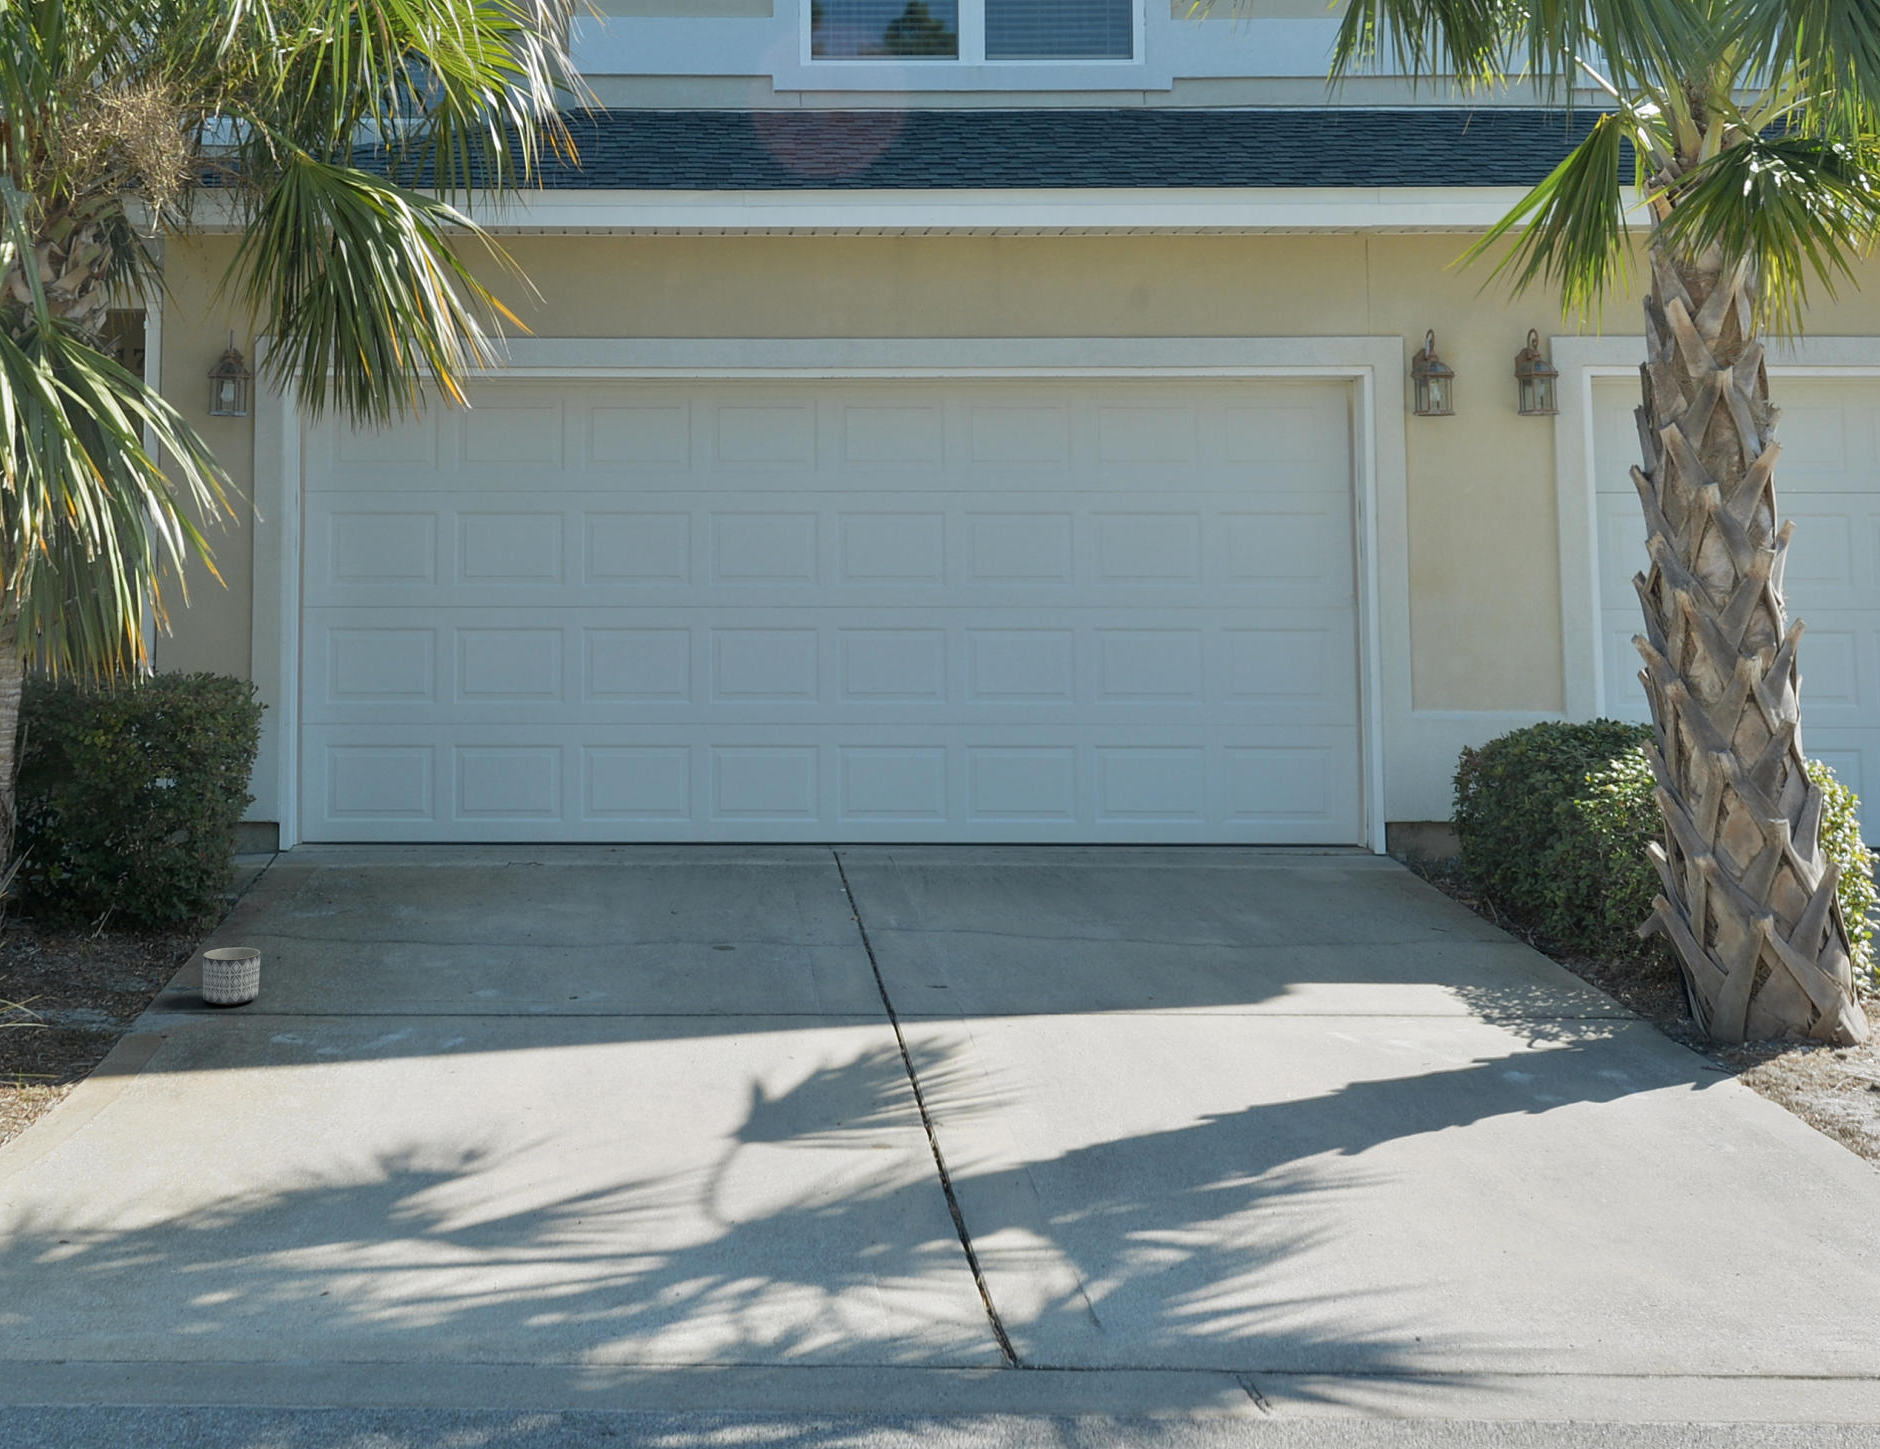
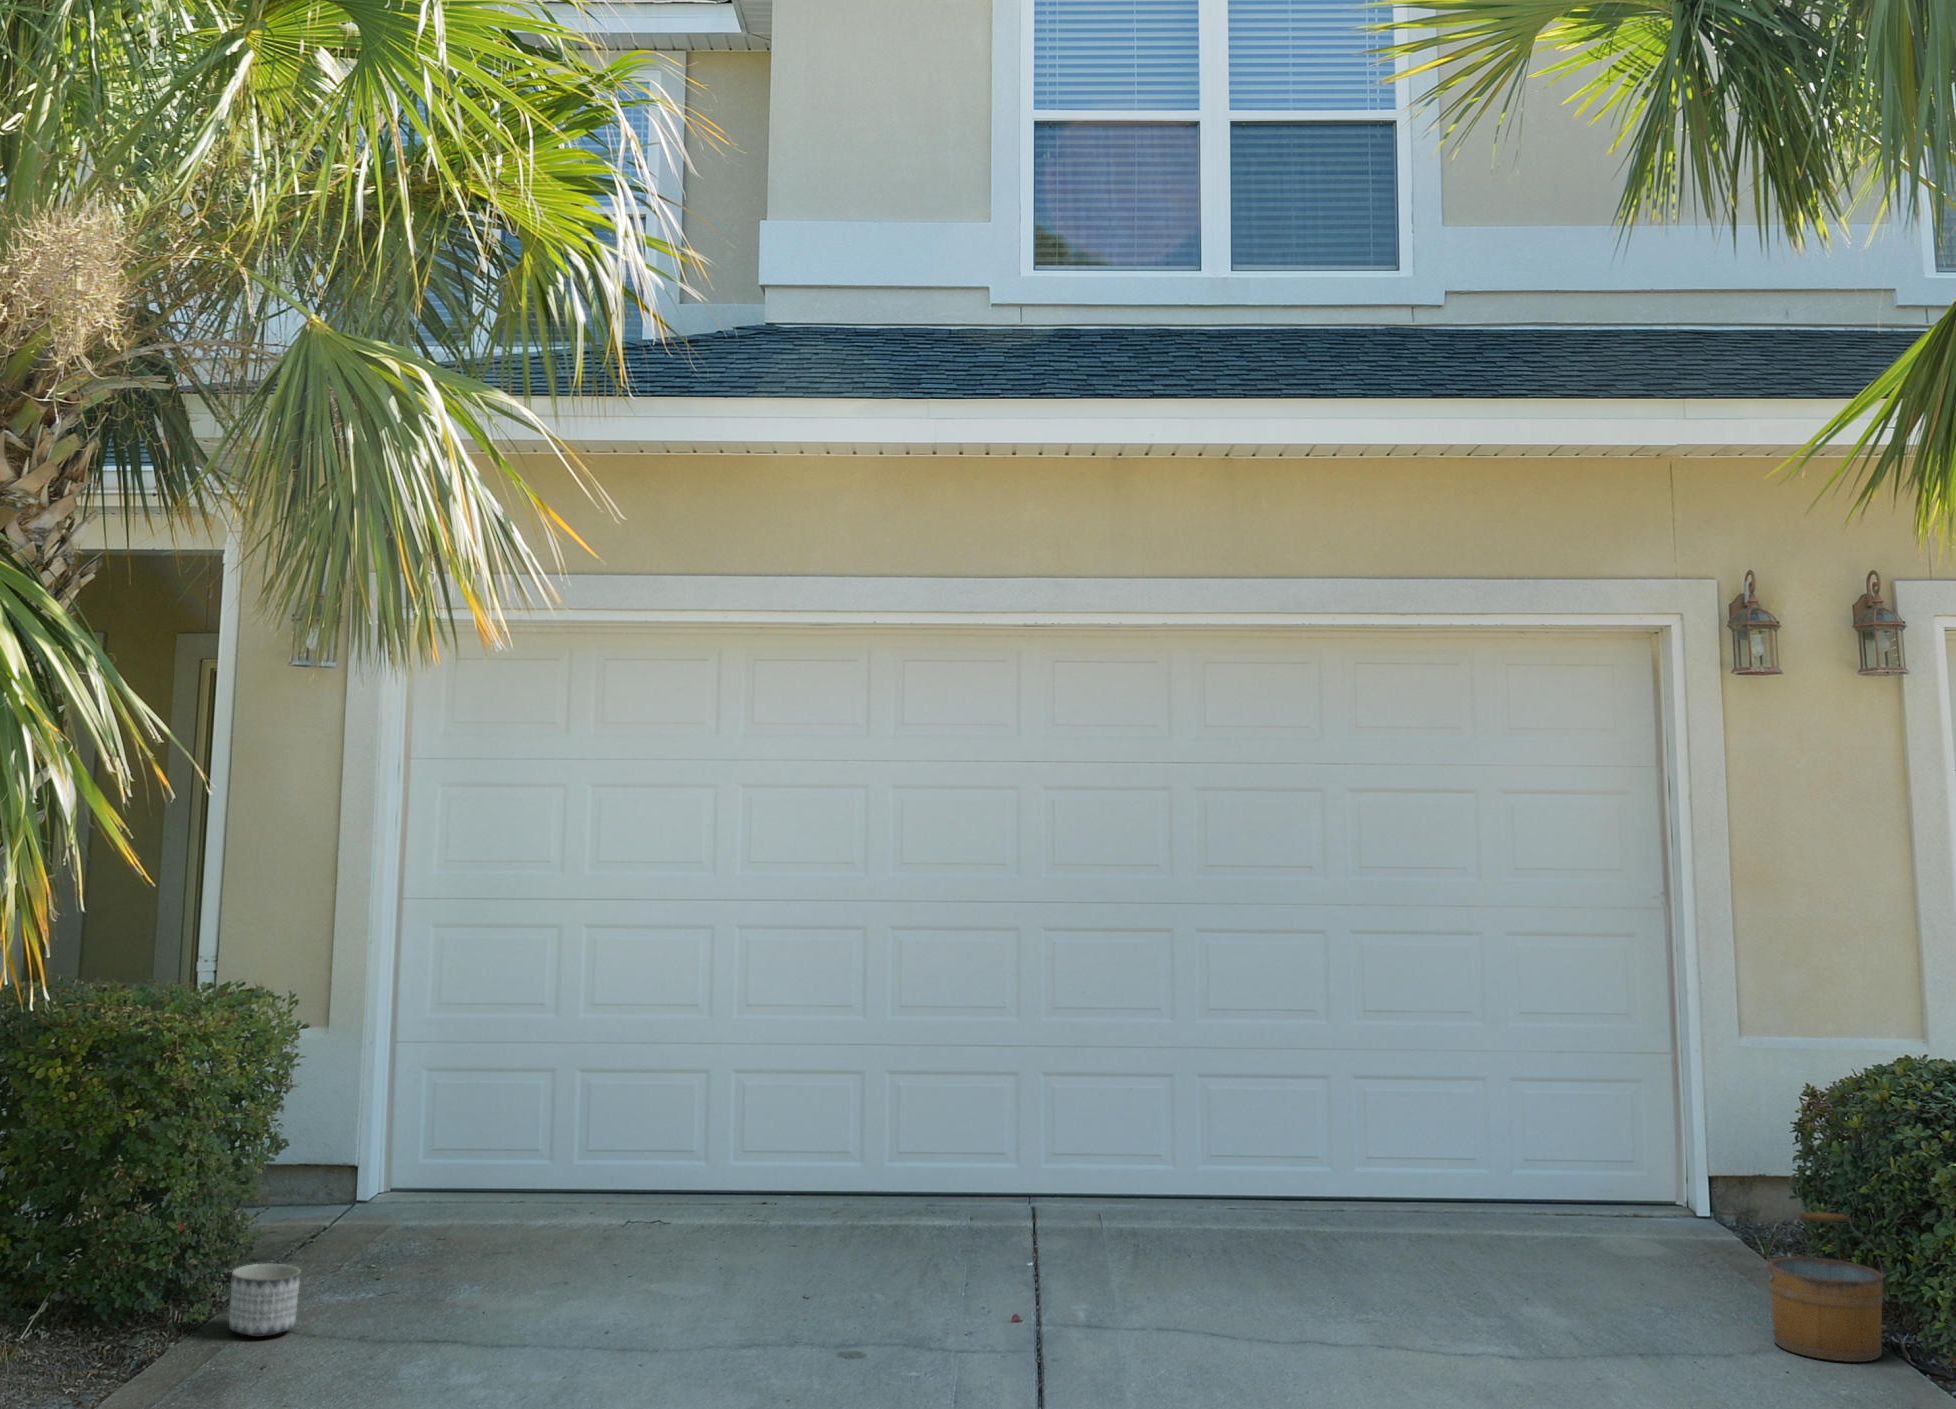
bucket: none [1429,840,1516,950] -> present [1766,1213,1883,1362]

